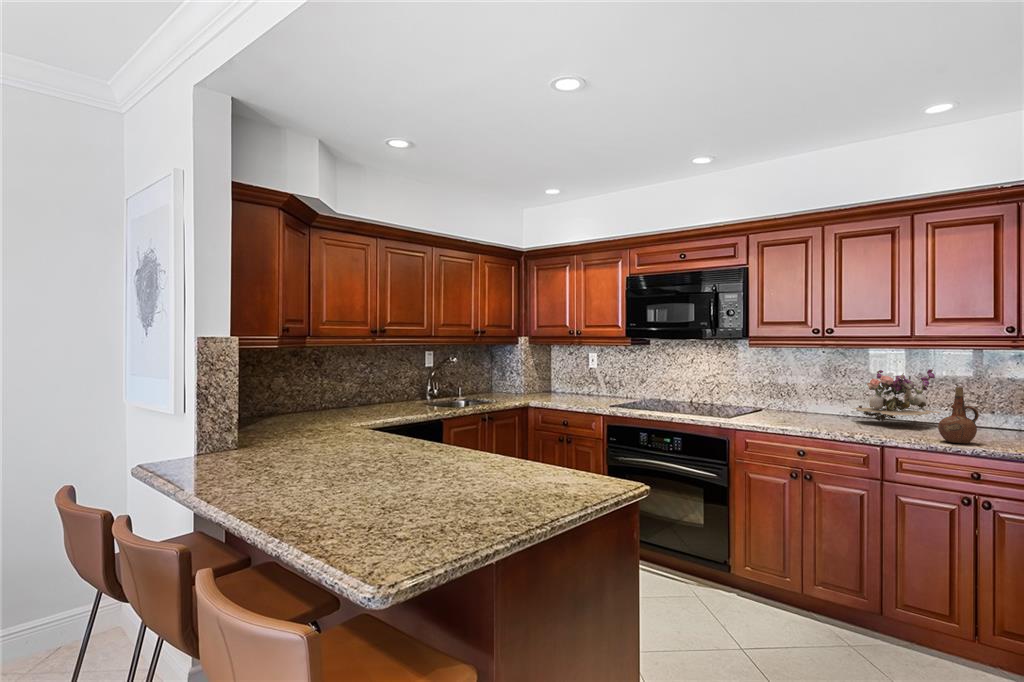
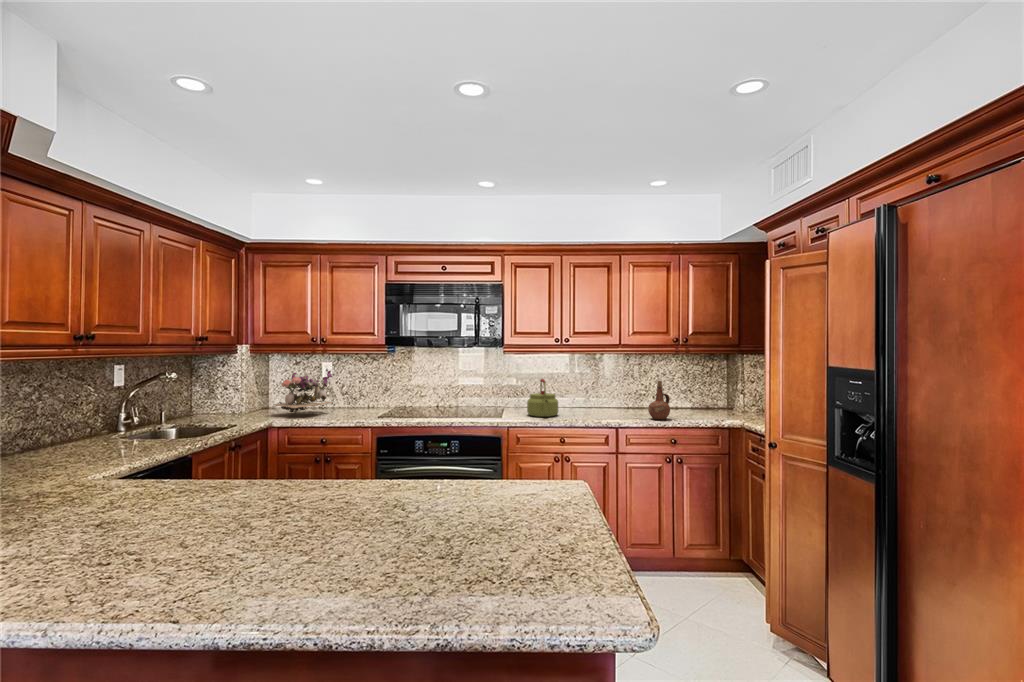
flower arrangement: present [853,368,940,422] -> present [274,370,332,414]
kettle: none [771,377,813,423] -> present [527,379,558,417]

